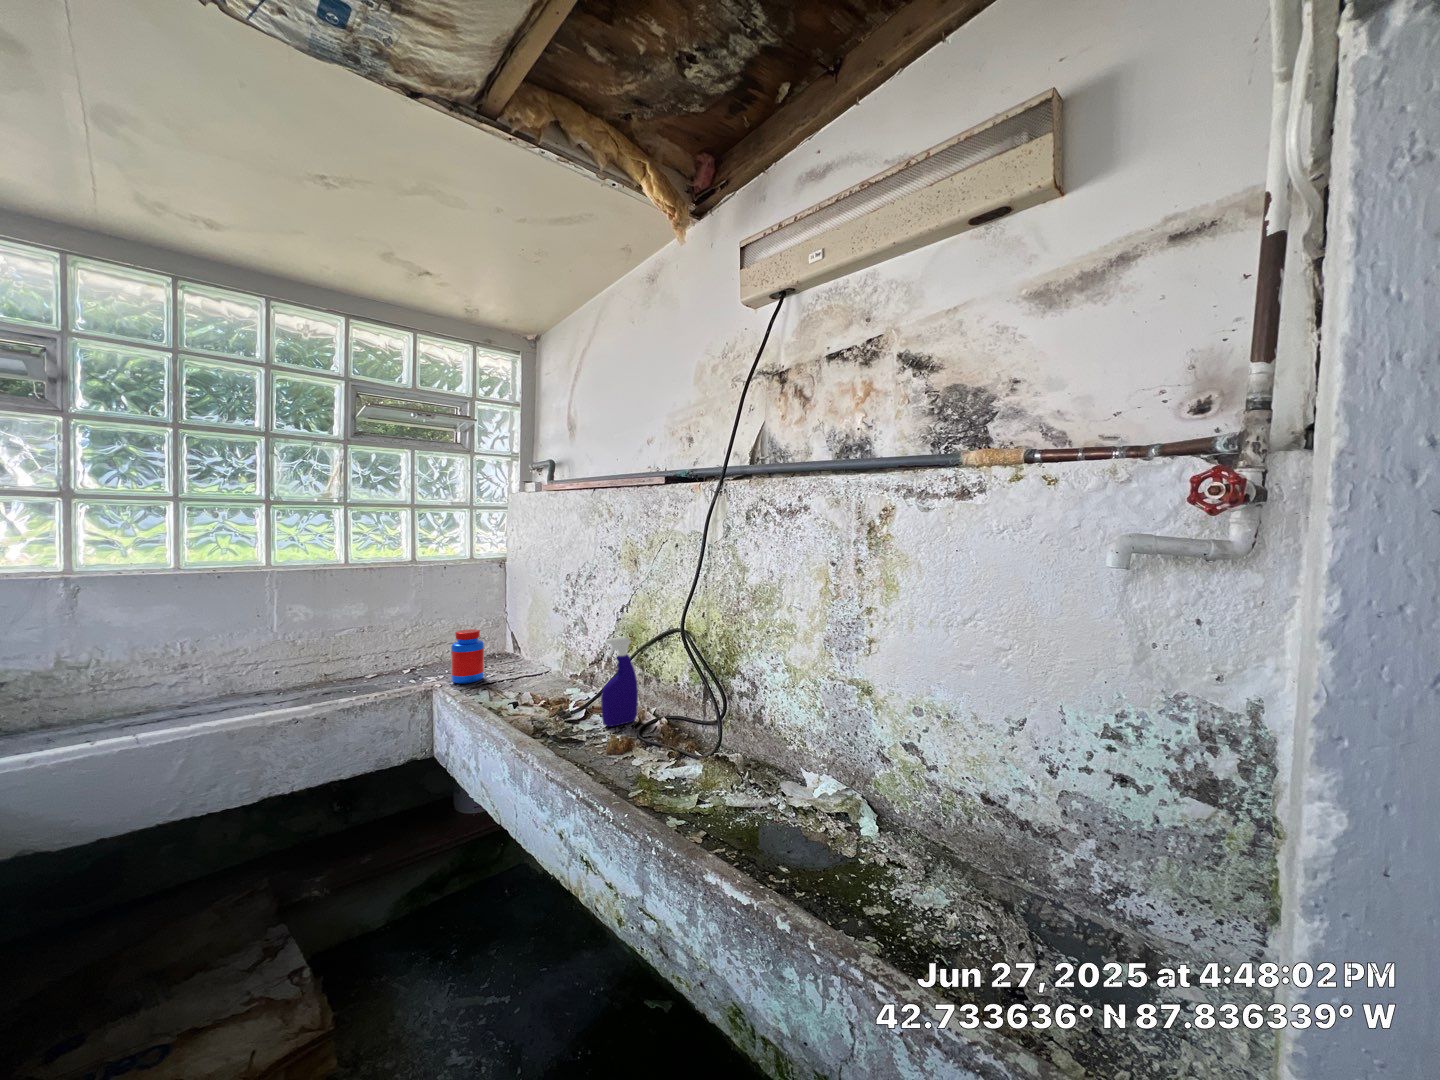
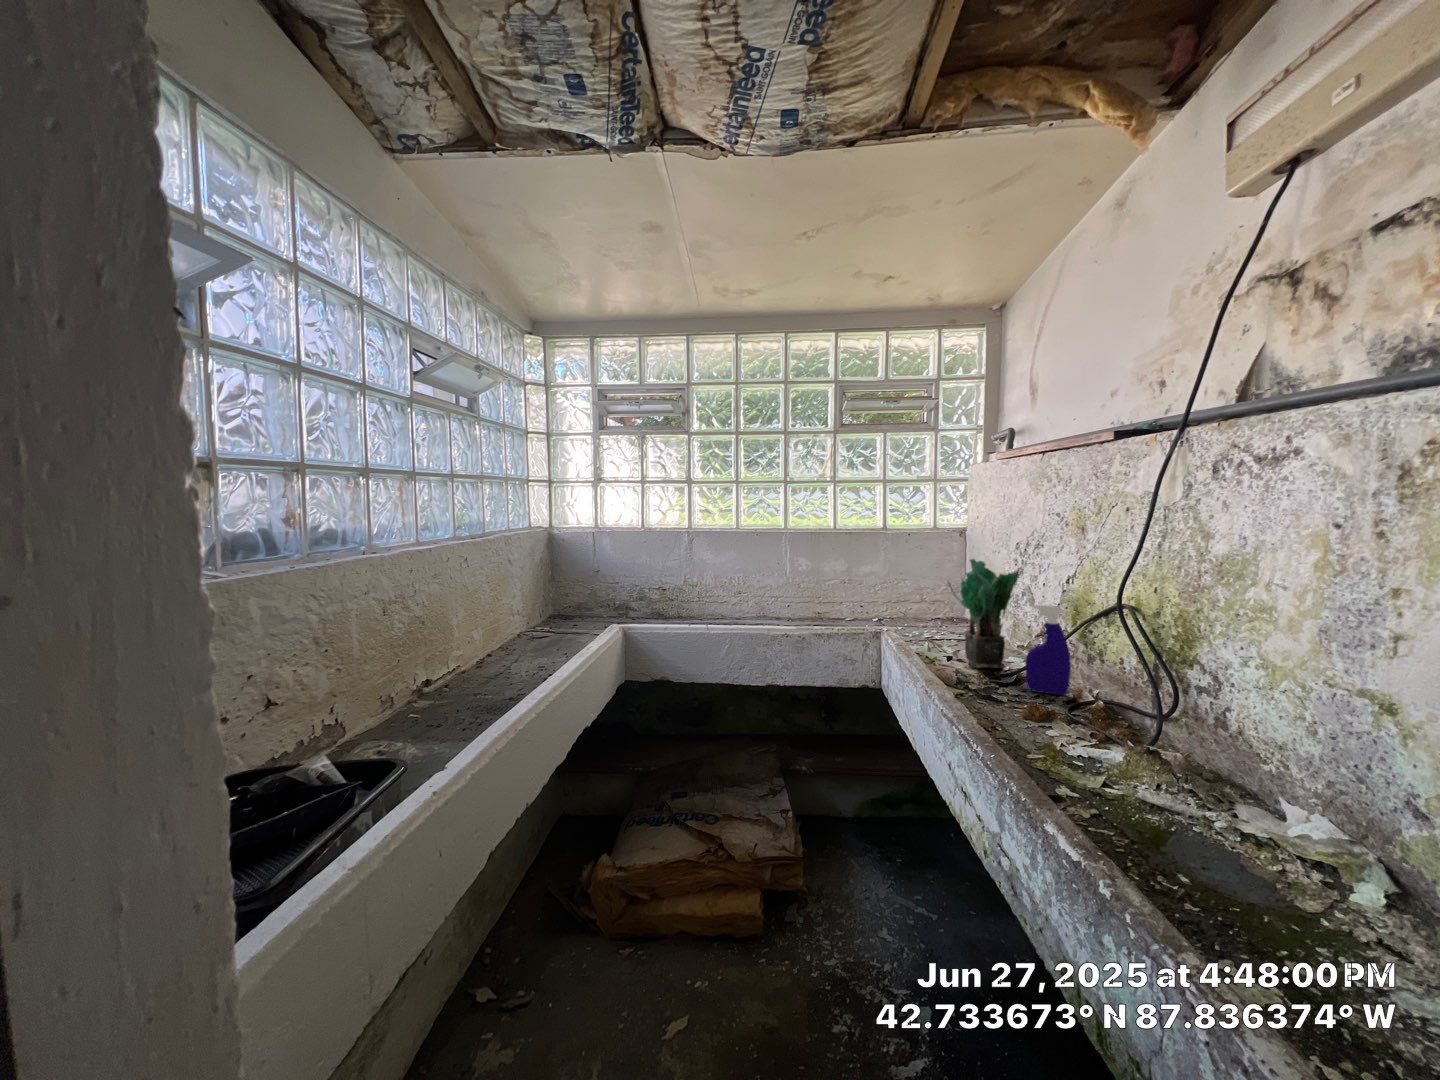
potted plant: none [513,596,585,714] -> present [948,559,1020,668]
jar: present [451,629,484,684] -> none [909,588,936,634]

